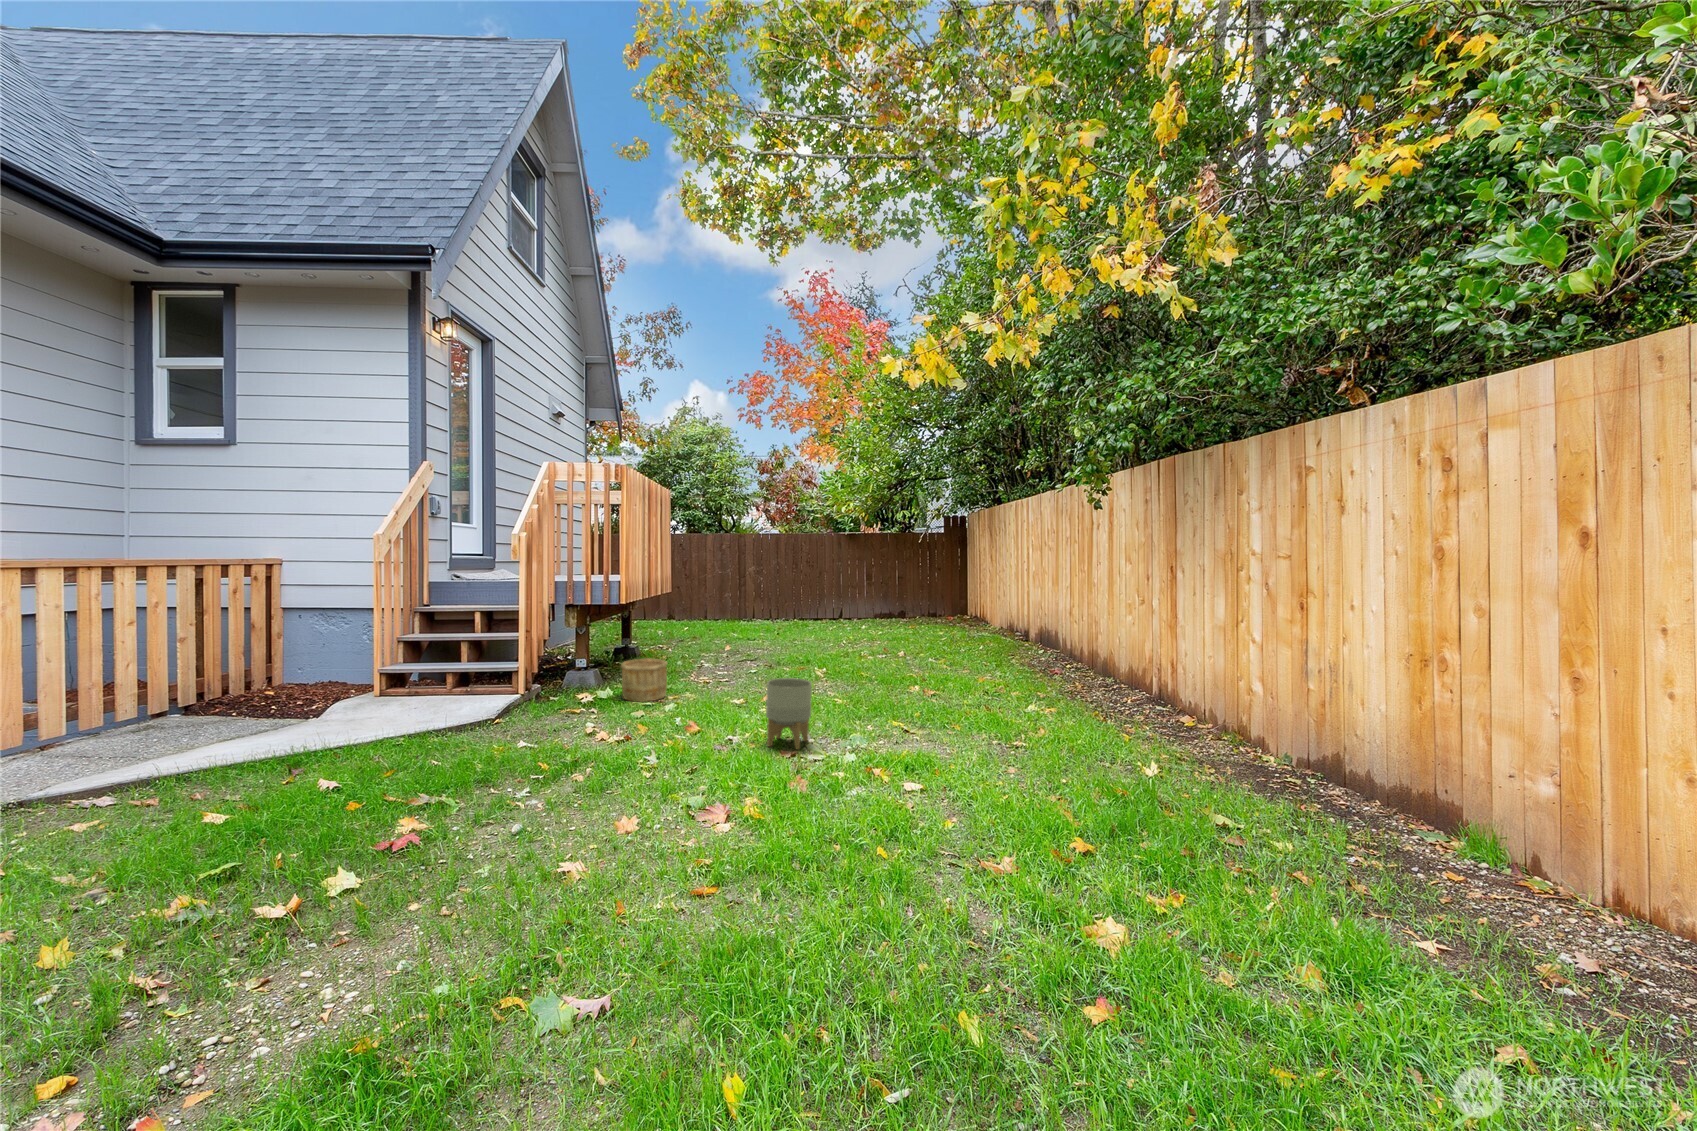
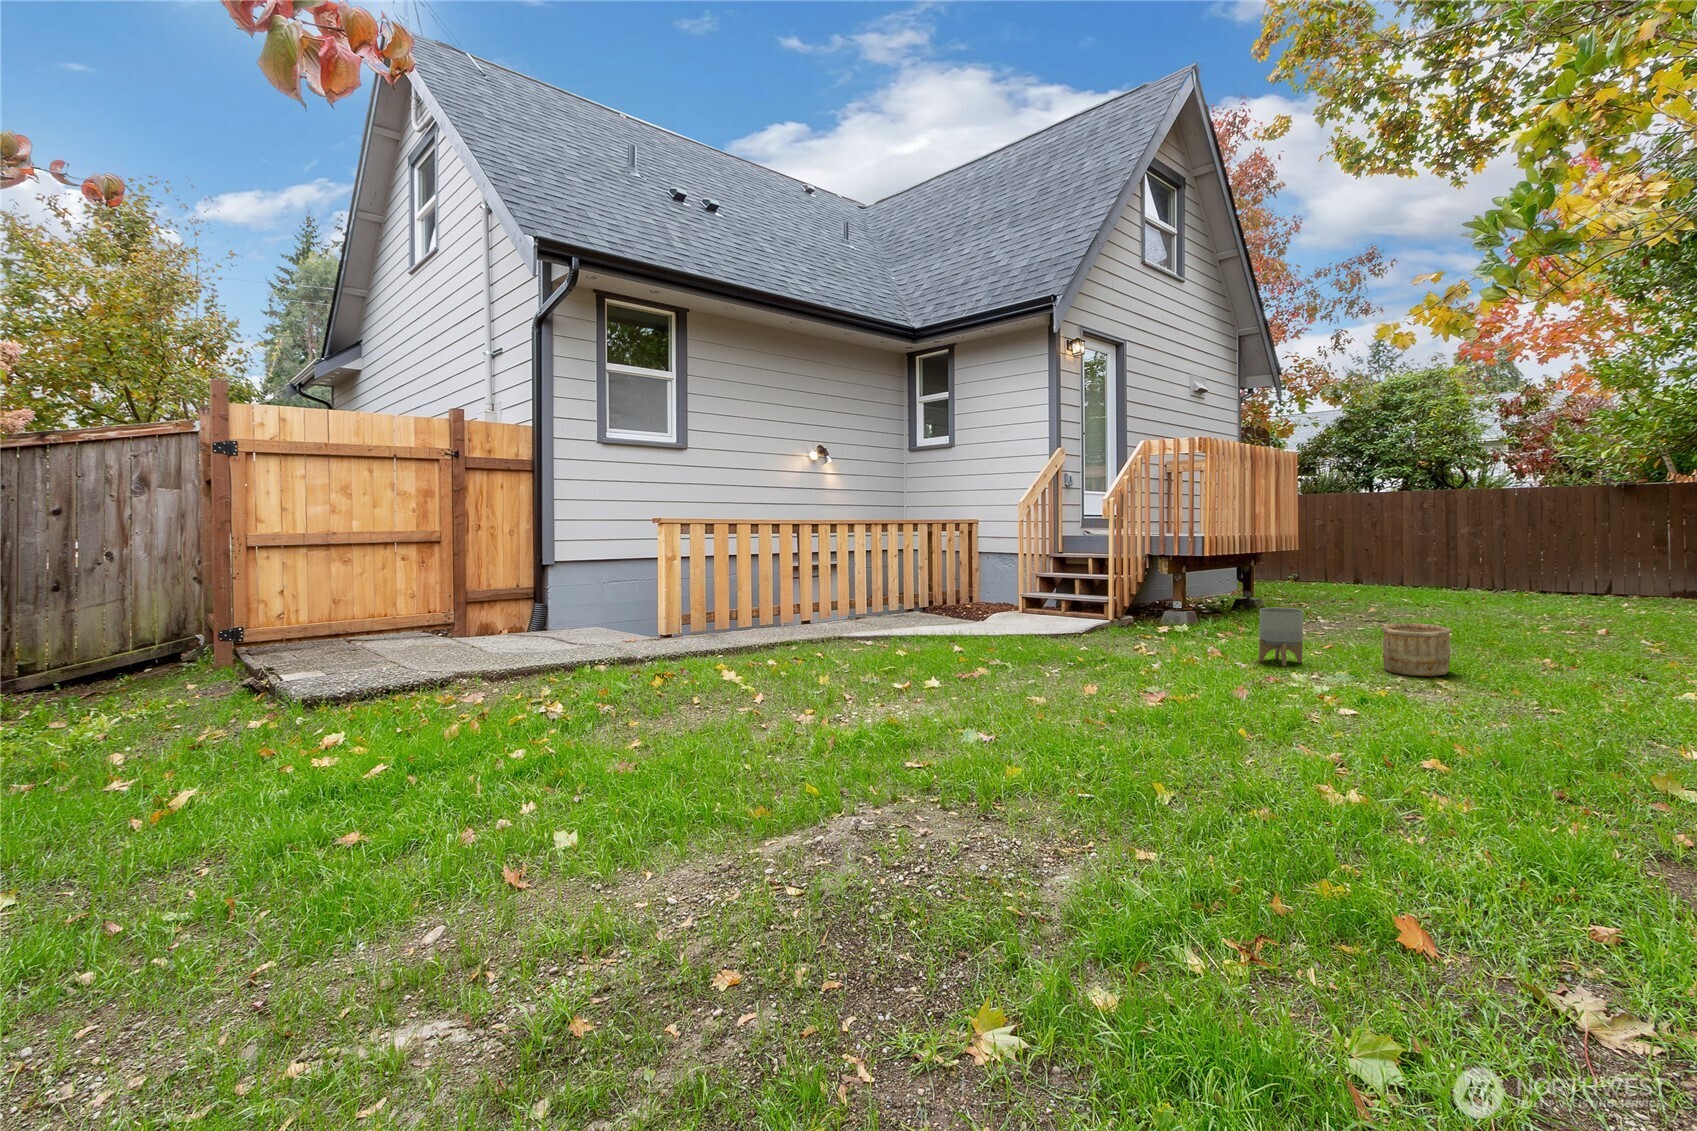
wooden bucket: present [621,658,667,702] -> present [1381,623,1452,676]

